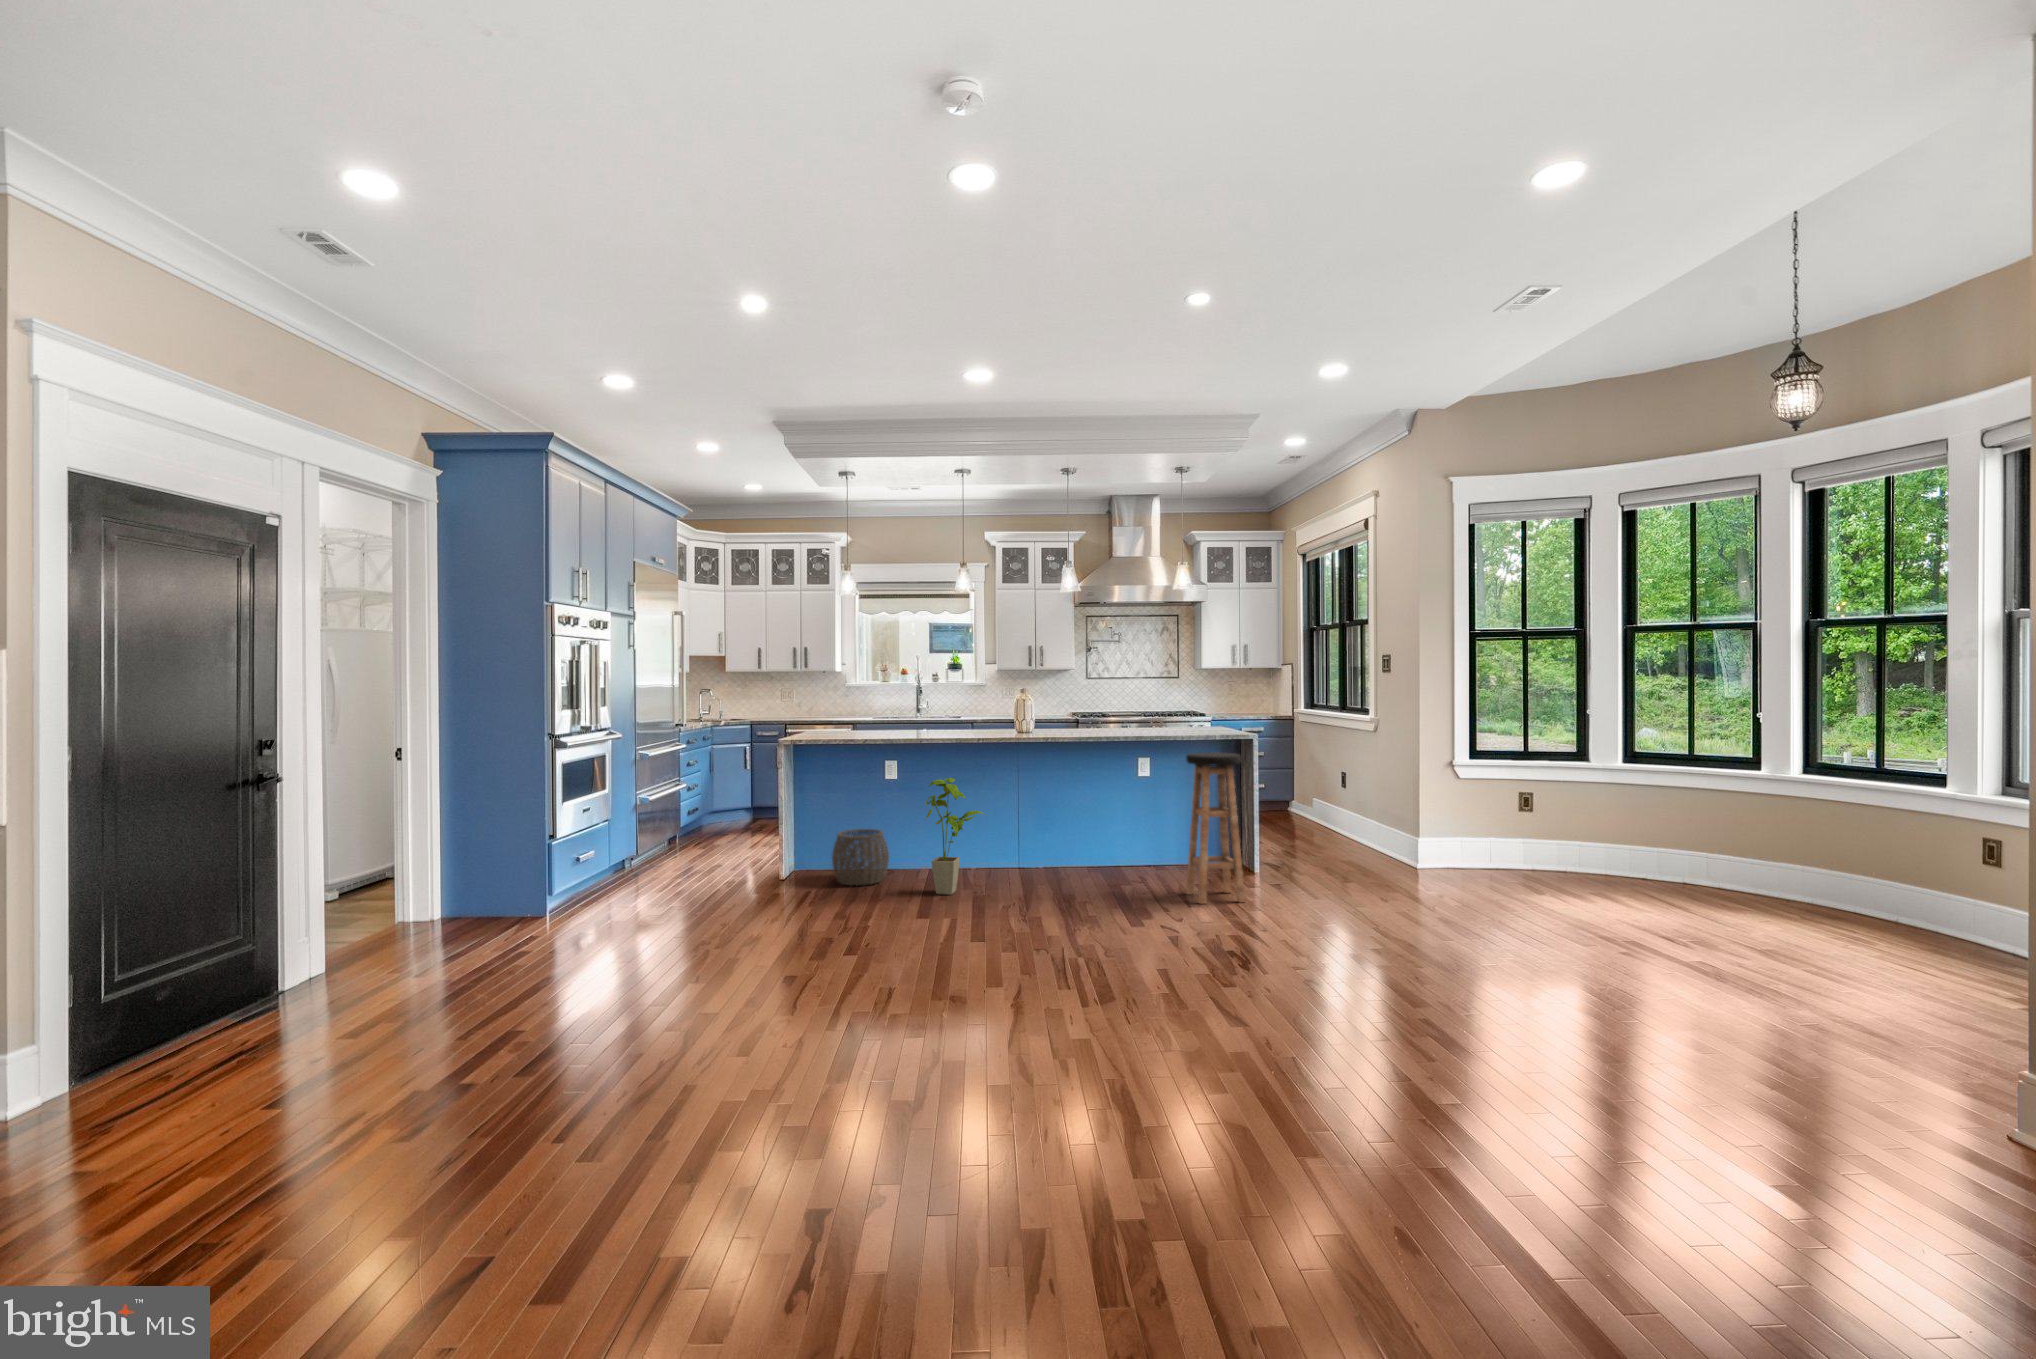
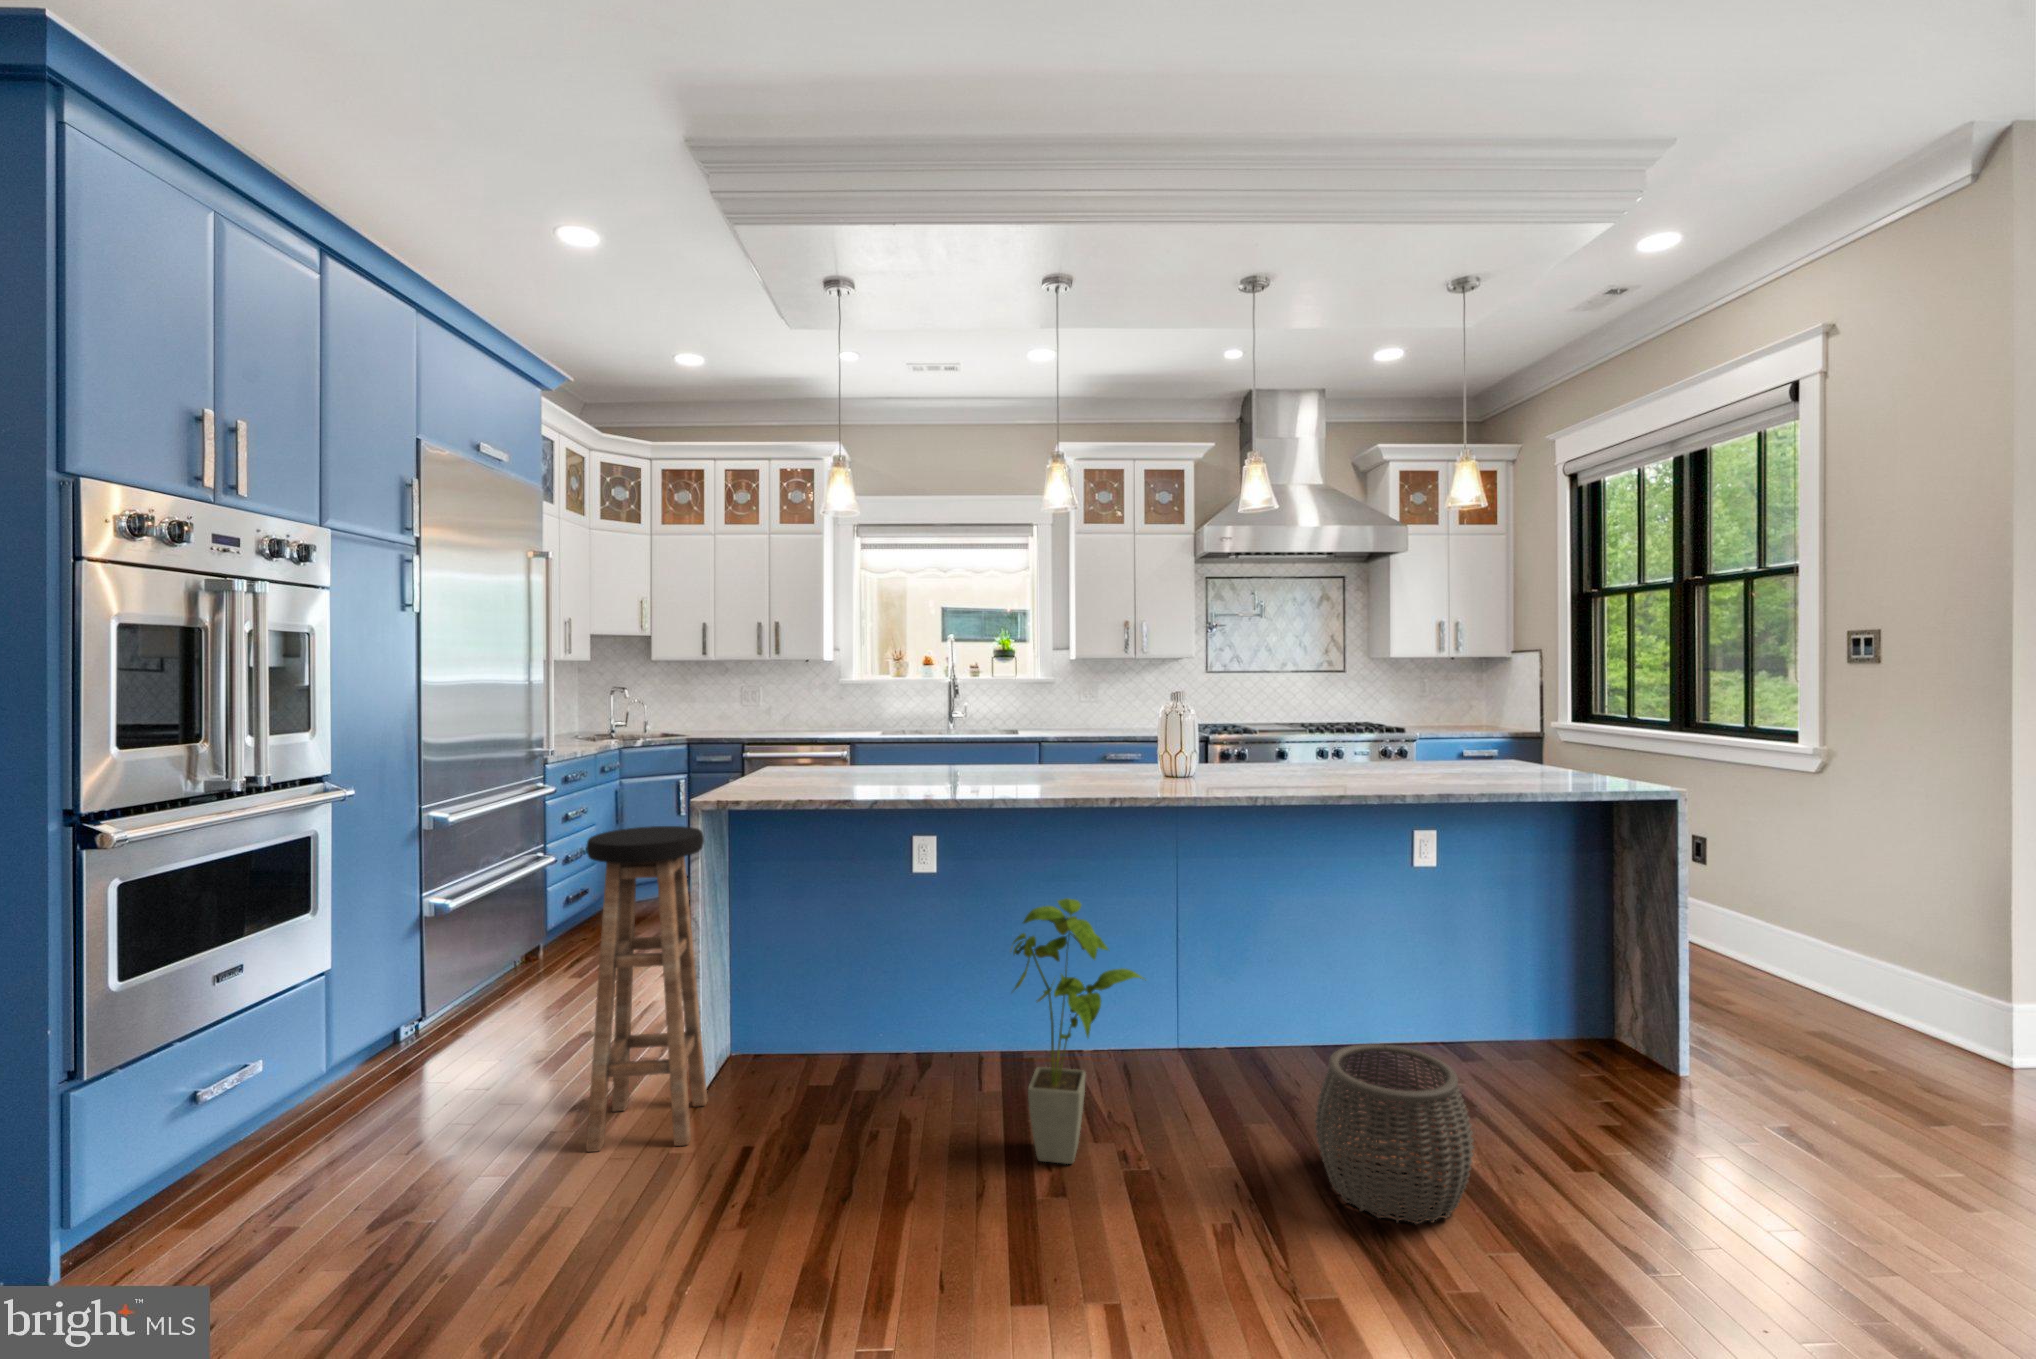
bar stool: present [1186,752,1245,904] -> present [586,826,707,1152]
woven basket: present [832,829,889,886] -> present [1315,1044,1474,1224]

